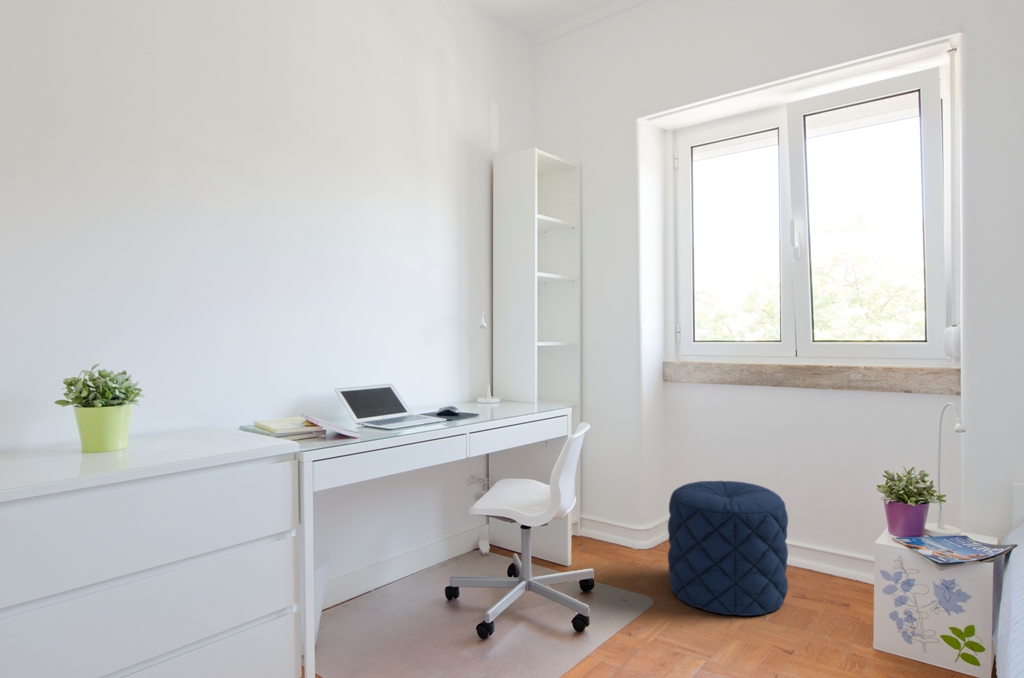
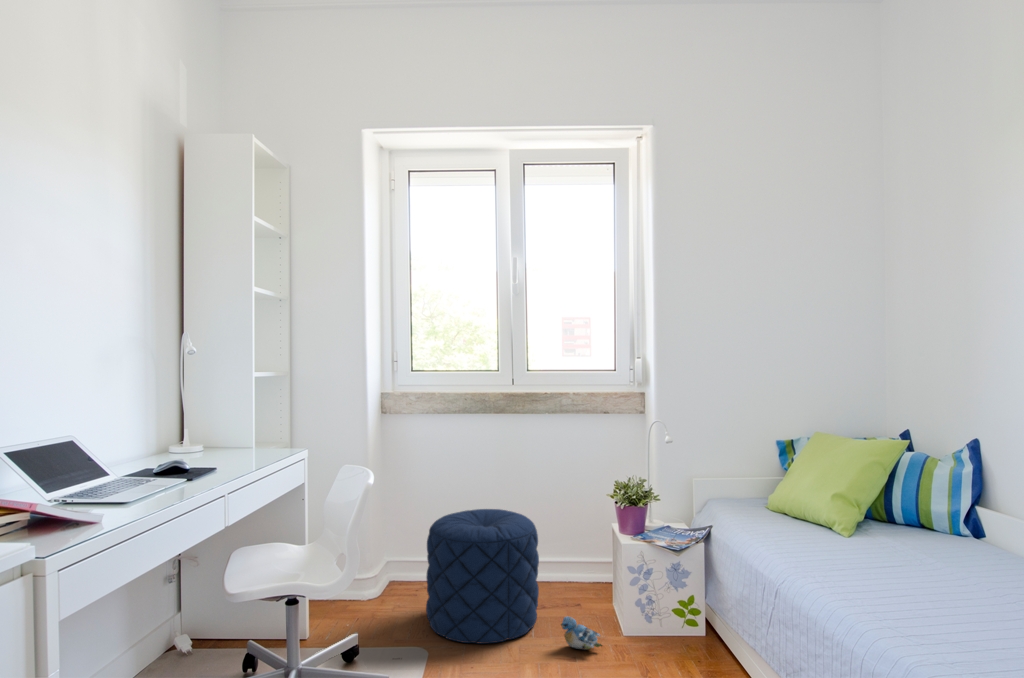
plush toy: none [789,607,836,650] -> present [561,617,602,650]

